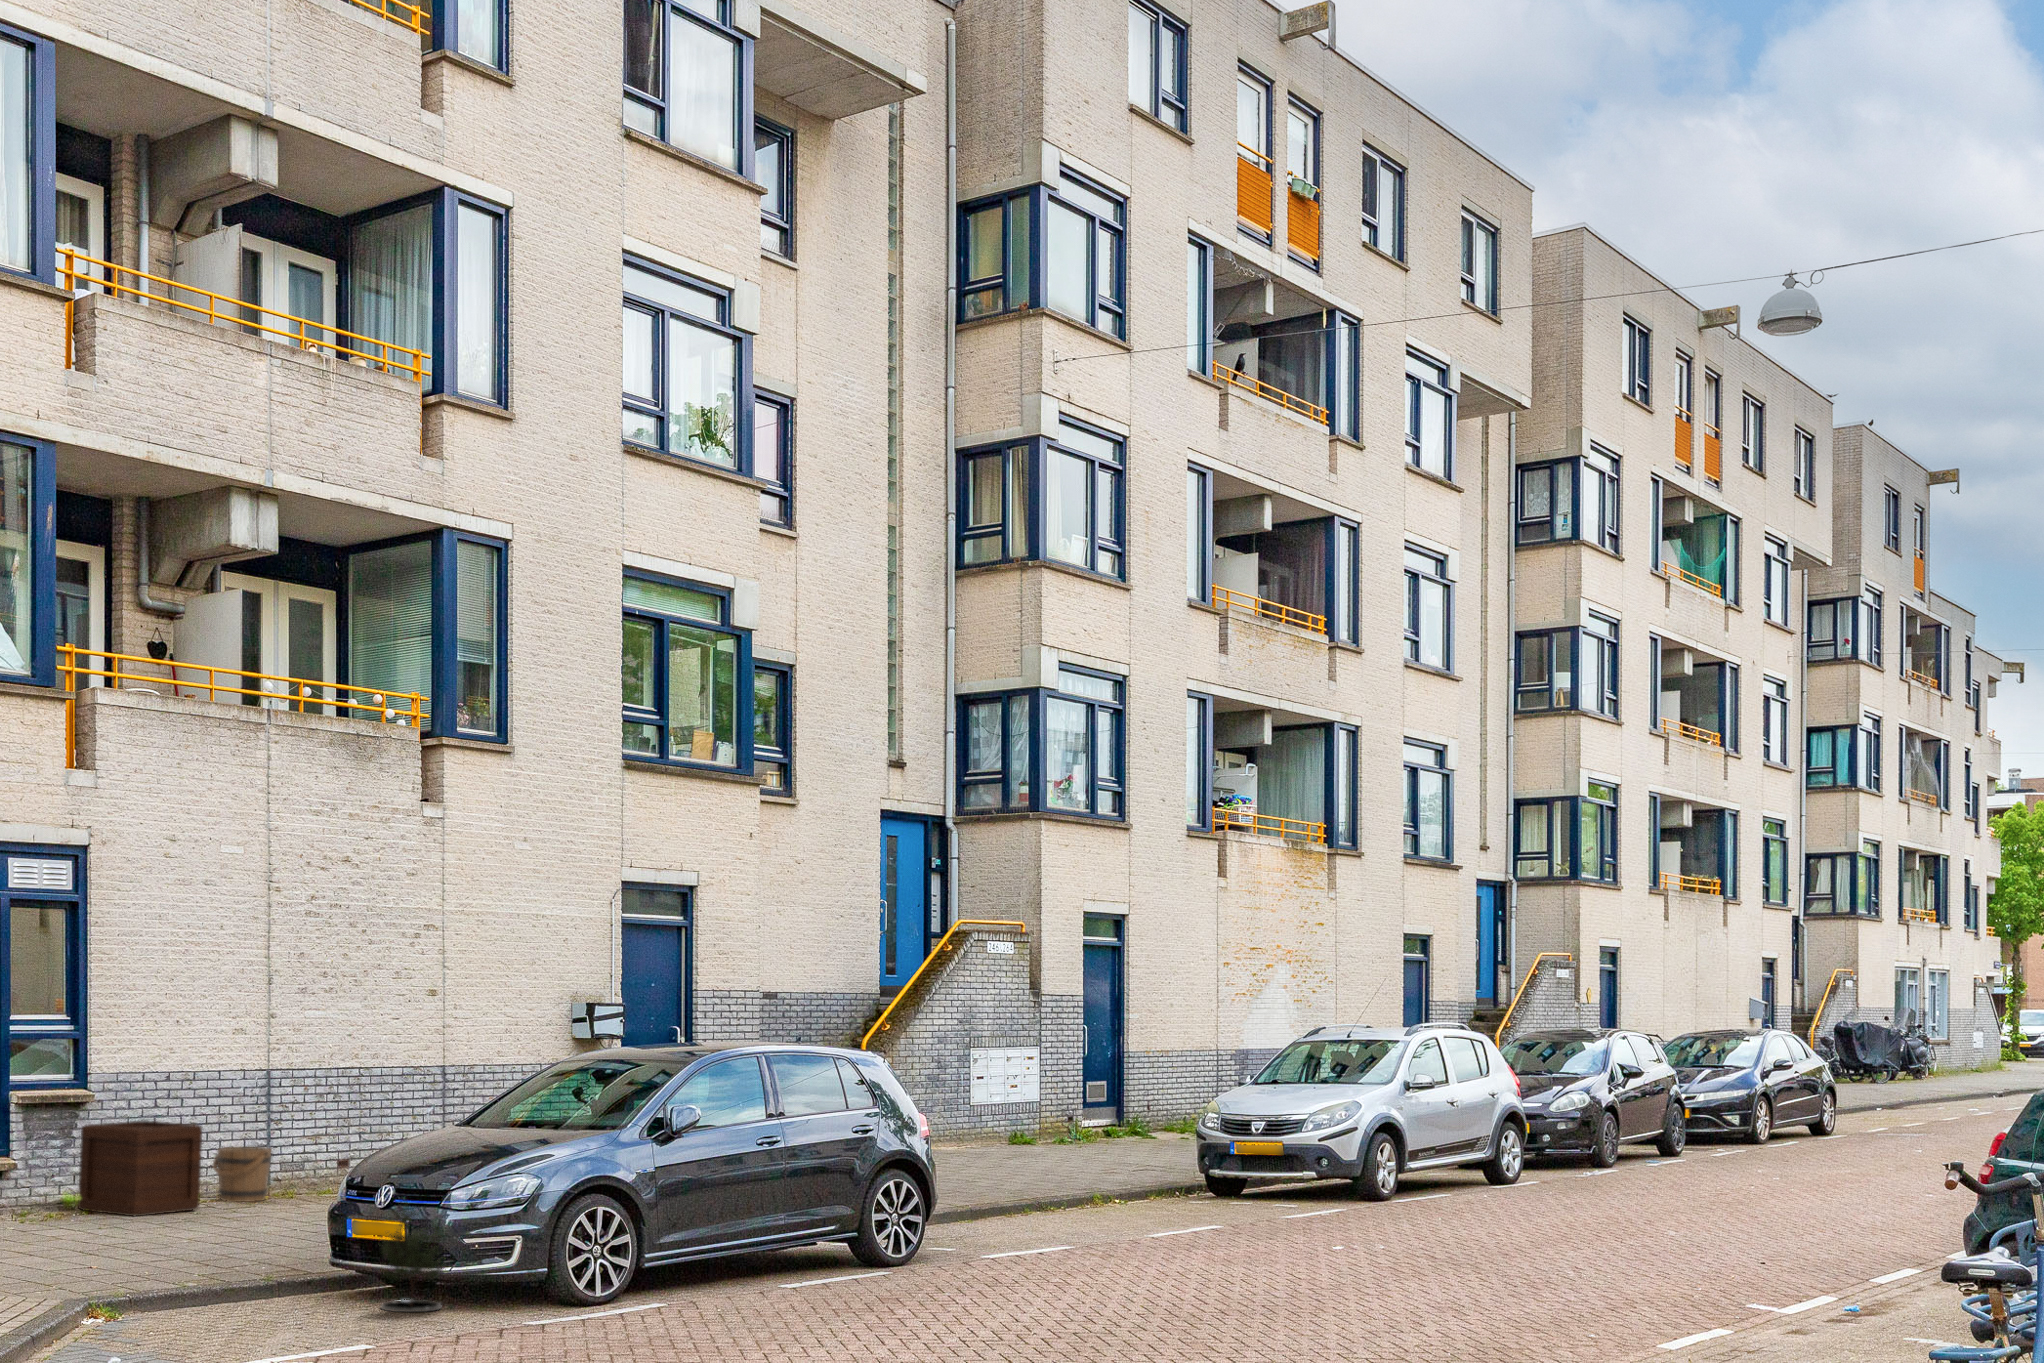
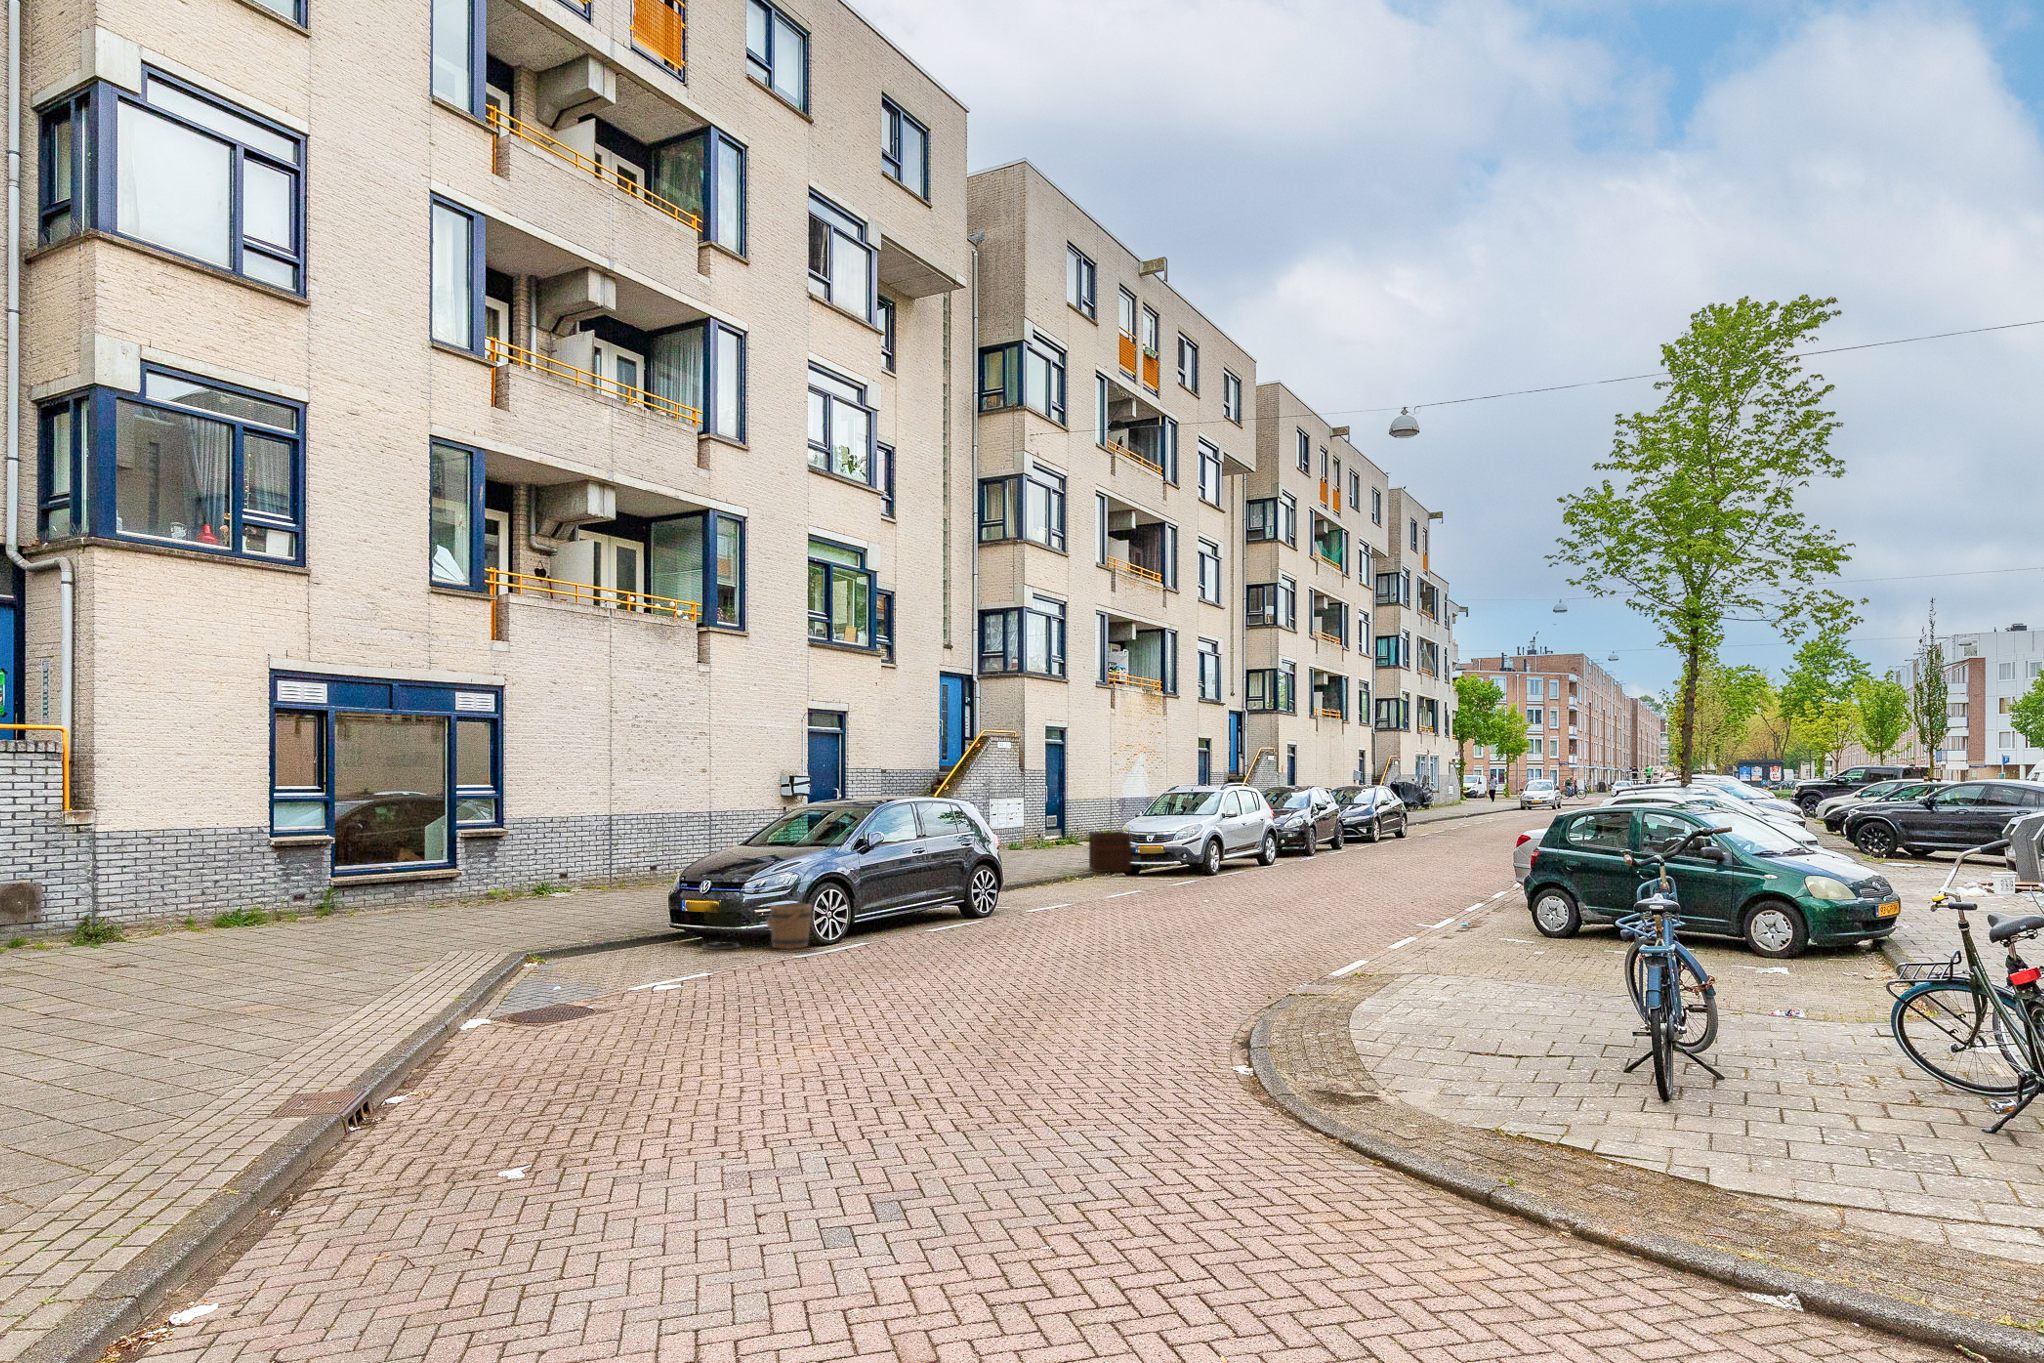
wooden crate: present [78,1121,202,1216] -> present [1089,831,1131,872]
bucket: present [213,1147,271,1202] -> present [767,904,812,949]

